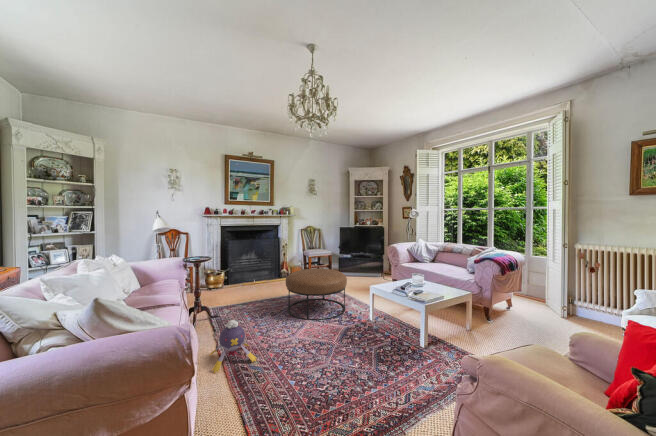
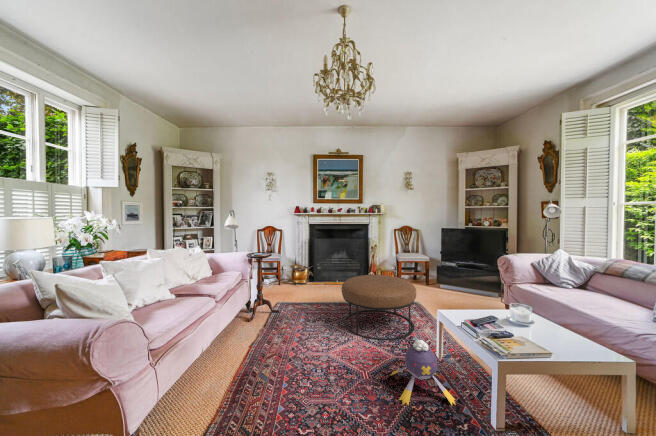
plush toy: present [209,320,257,373] -> present [391,340,456,405]

